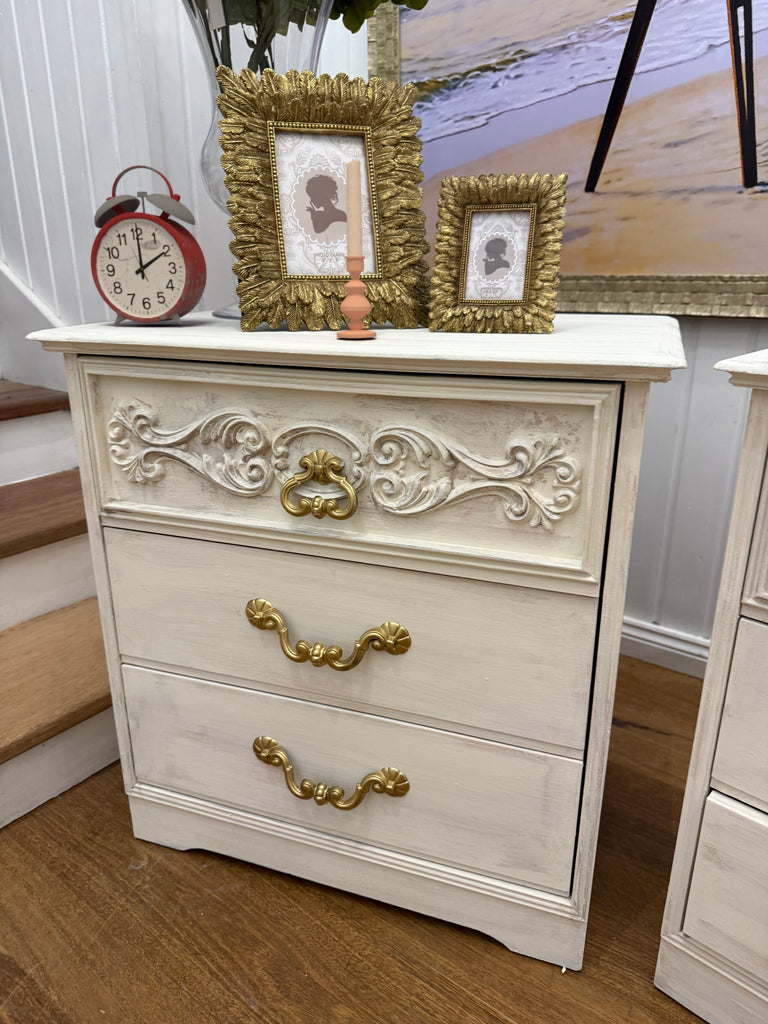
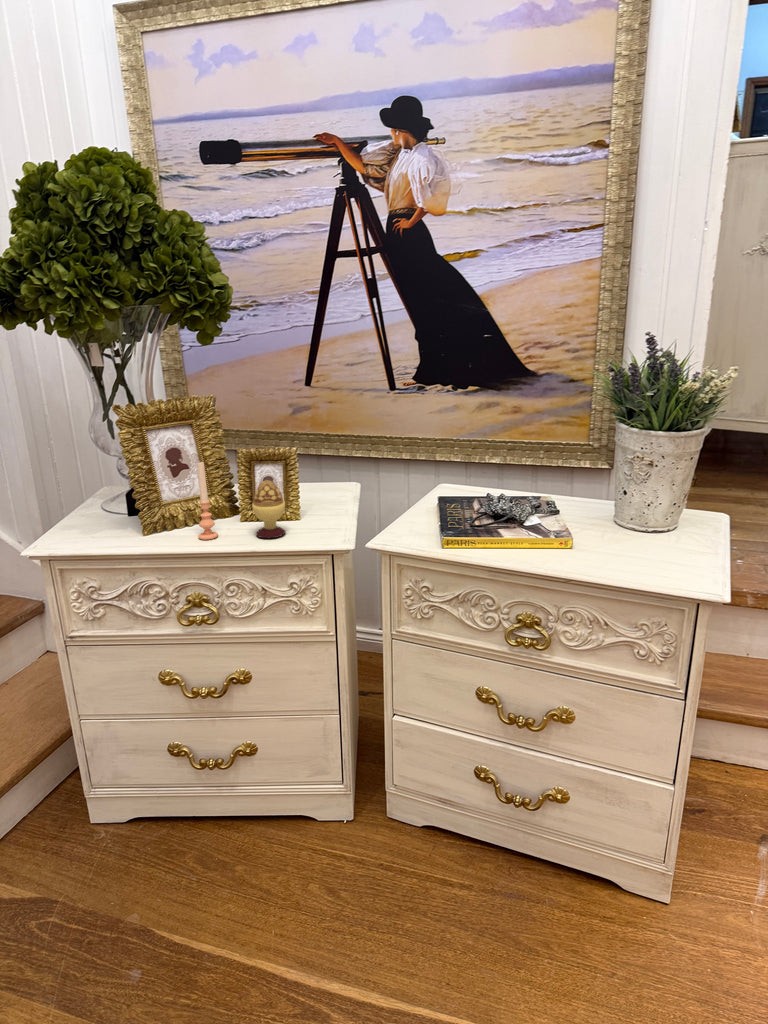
alarm clock: present [91,165,207,325] -> none [44,450,111,534]
decorative egg: none [452,207,525,343] -> present [252,480,286,538]

